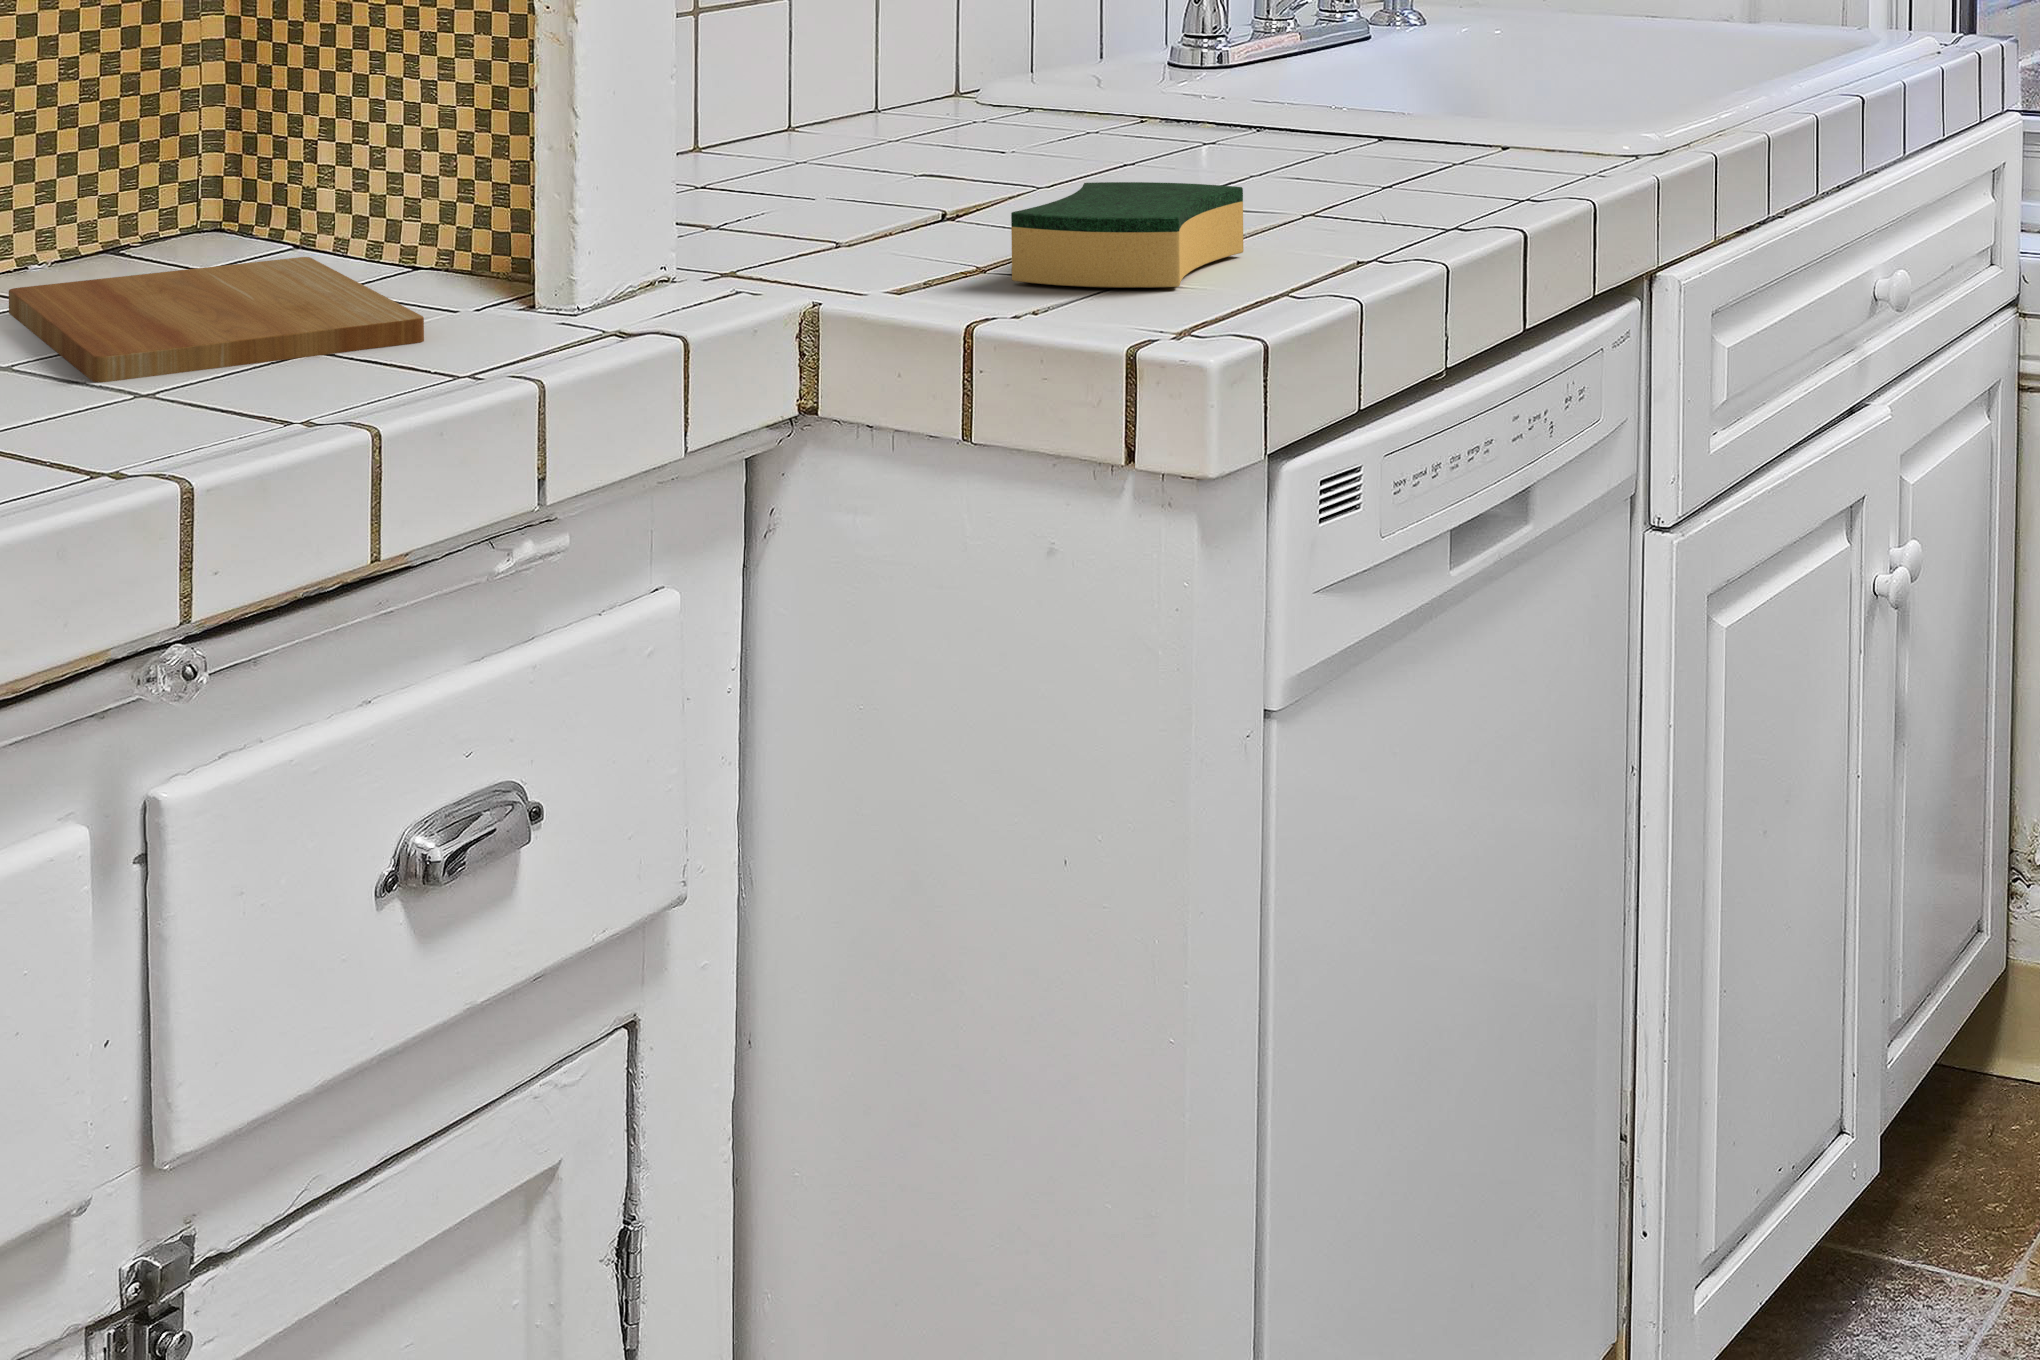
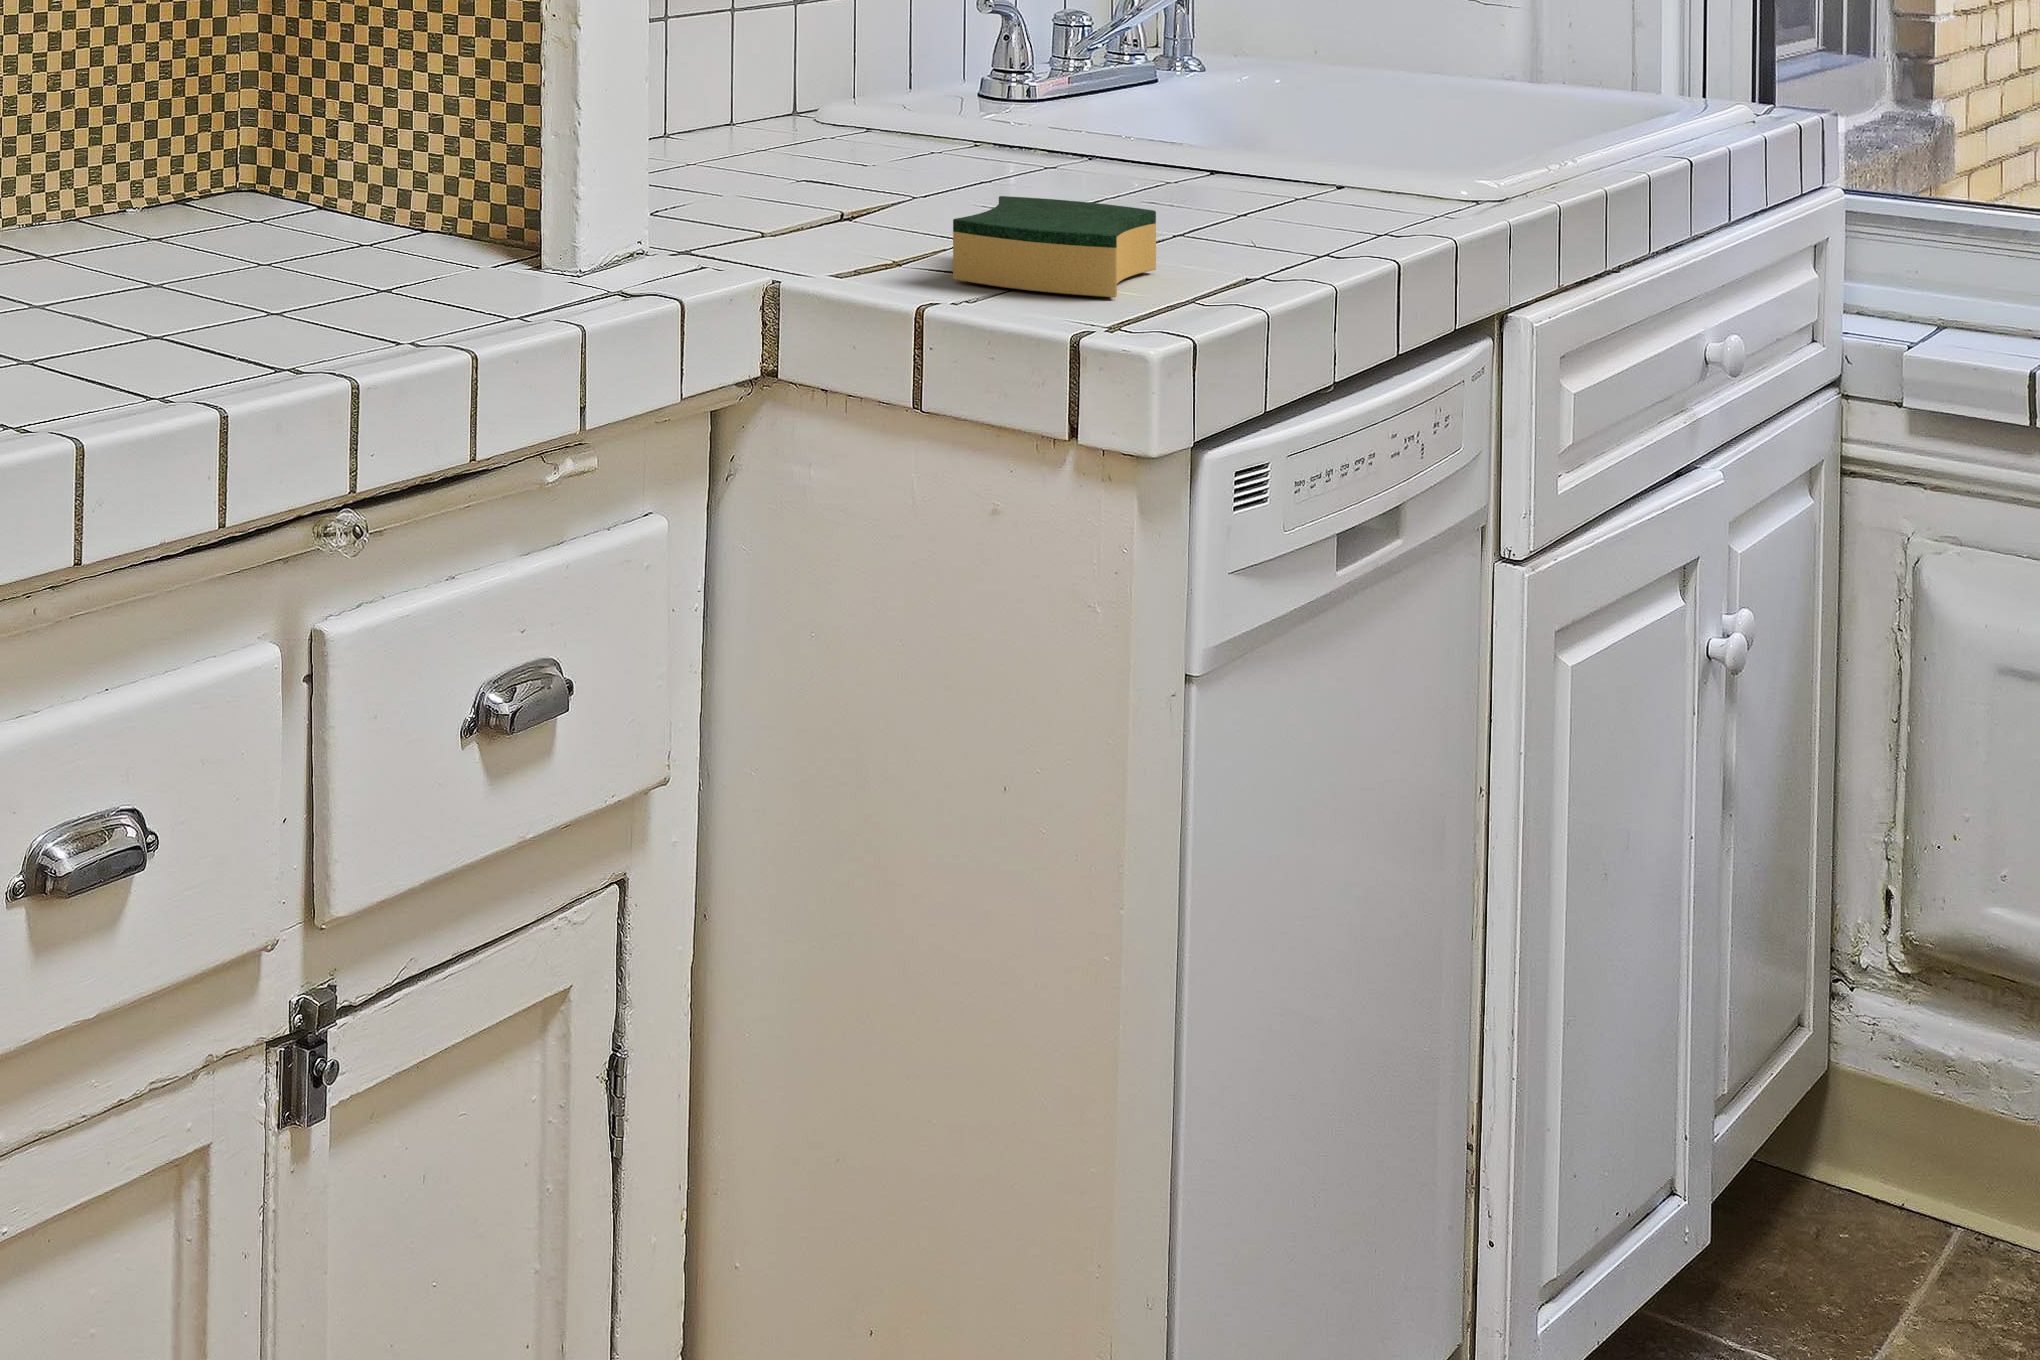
cutting board: present [9,257,424,383] -> none [128,212,475,305]

